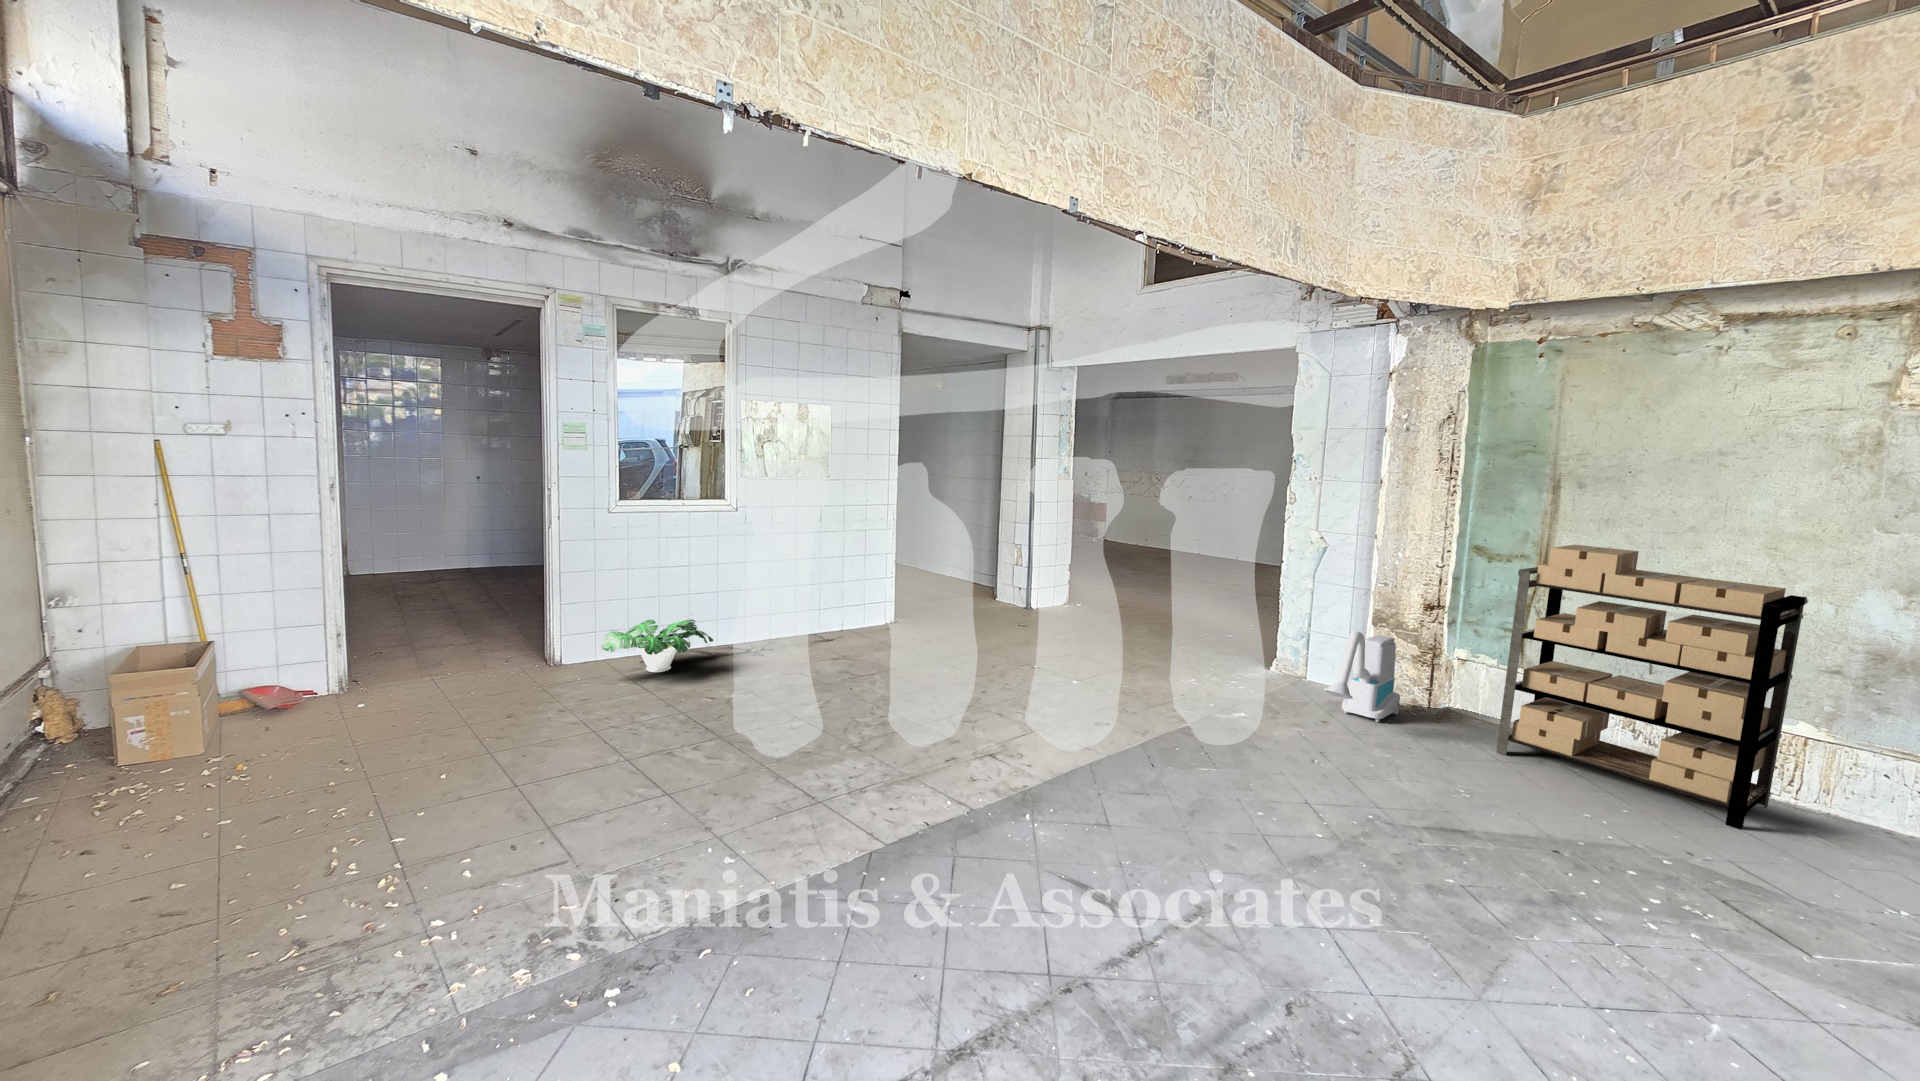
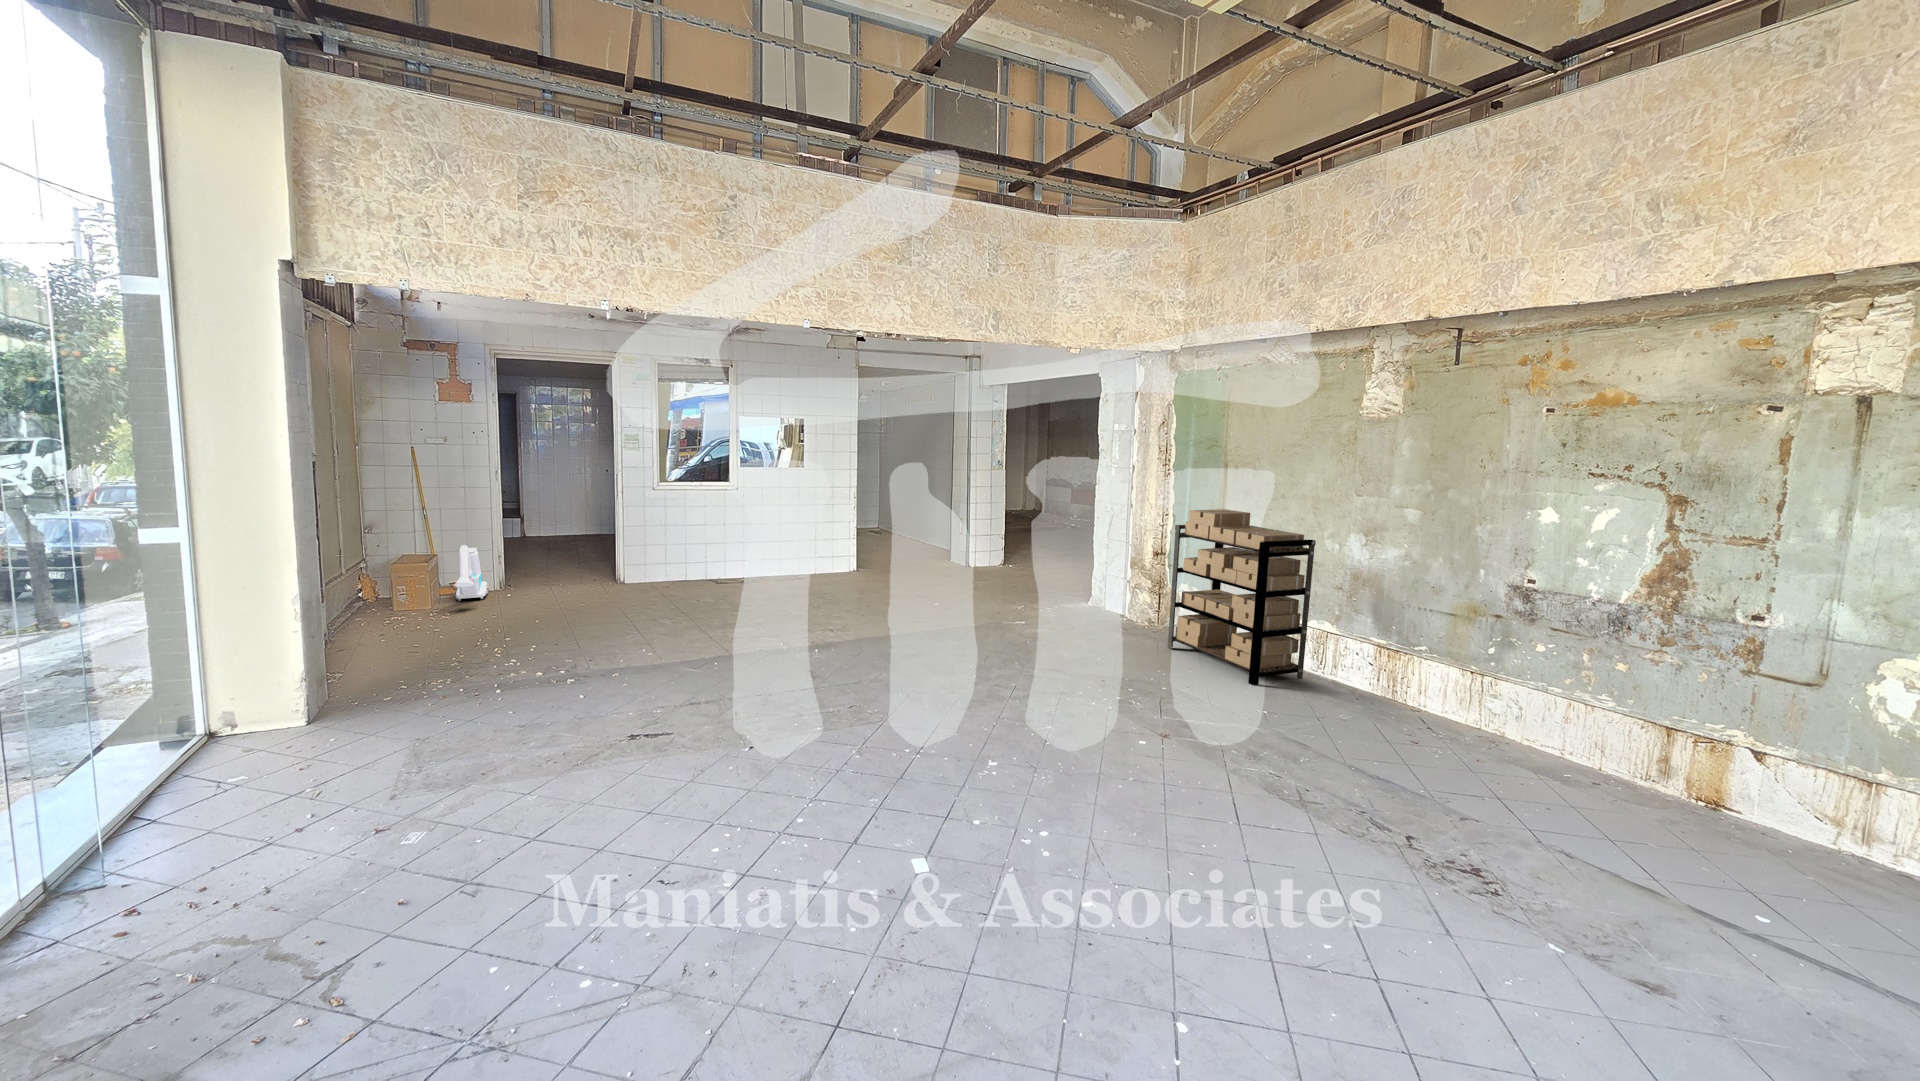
potted plant: present [602,620,713,672] -> none [644,558,712,589]
vacuum cleaner: present [1324,631,1400,722] -> present [454,545,488,601]

